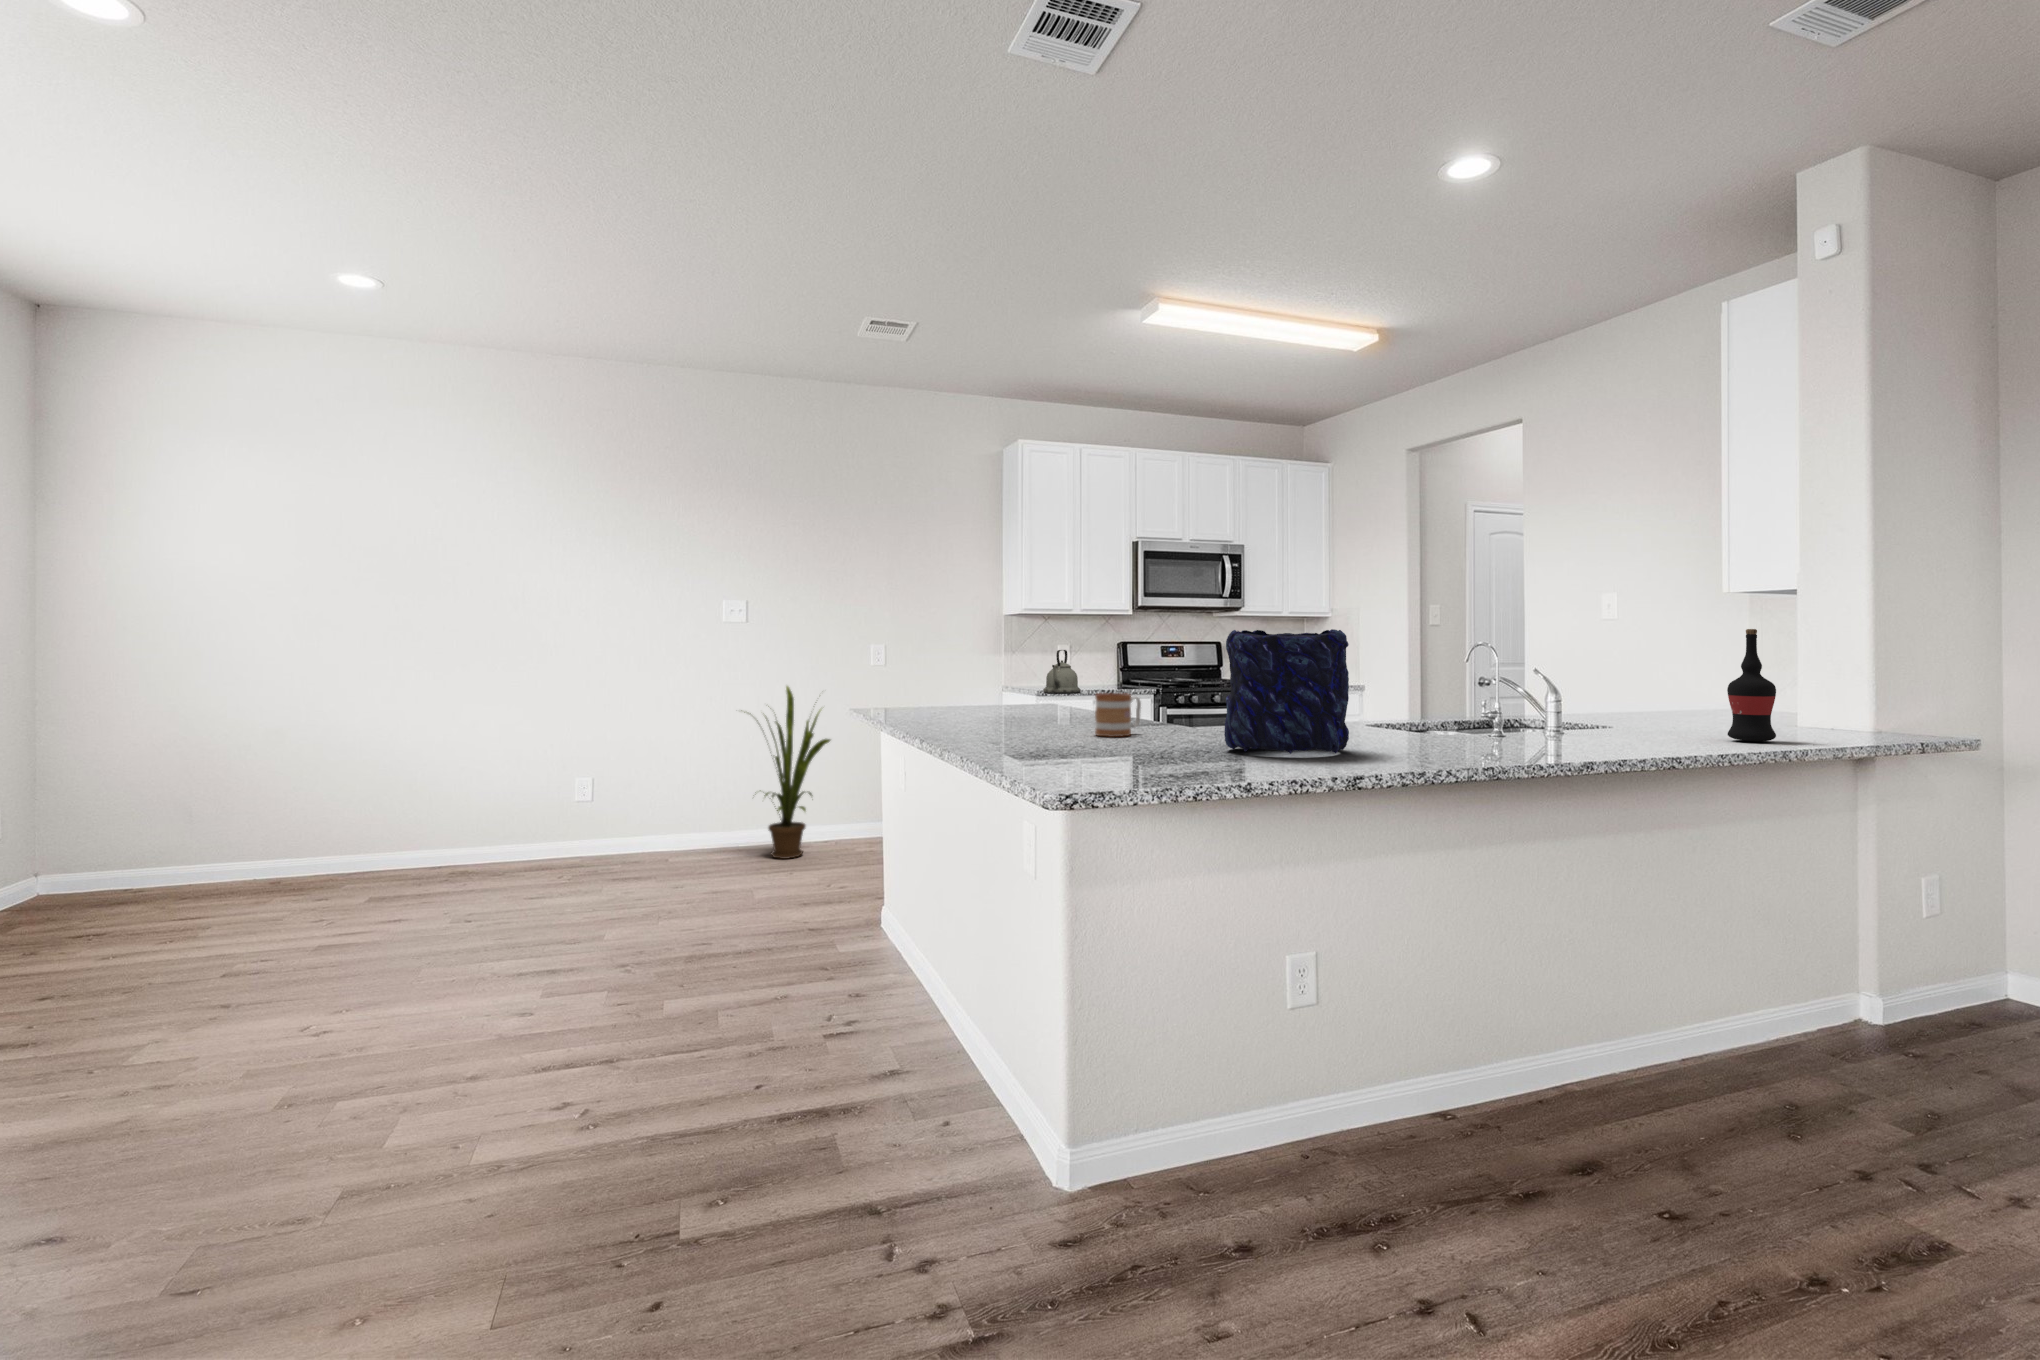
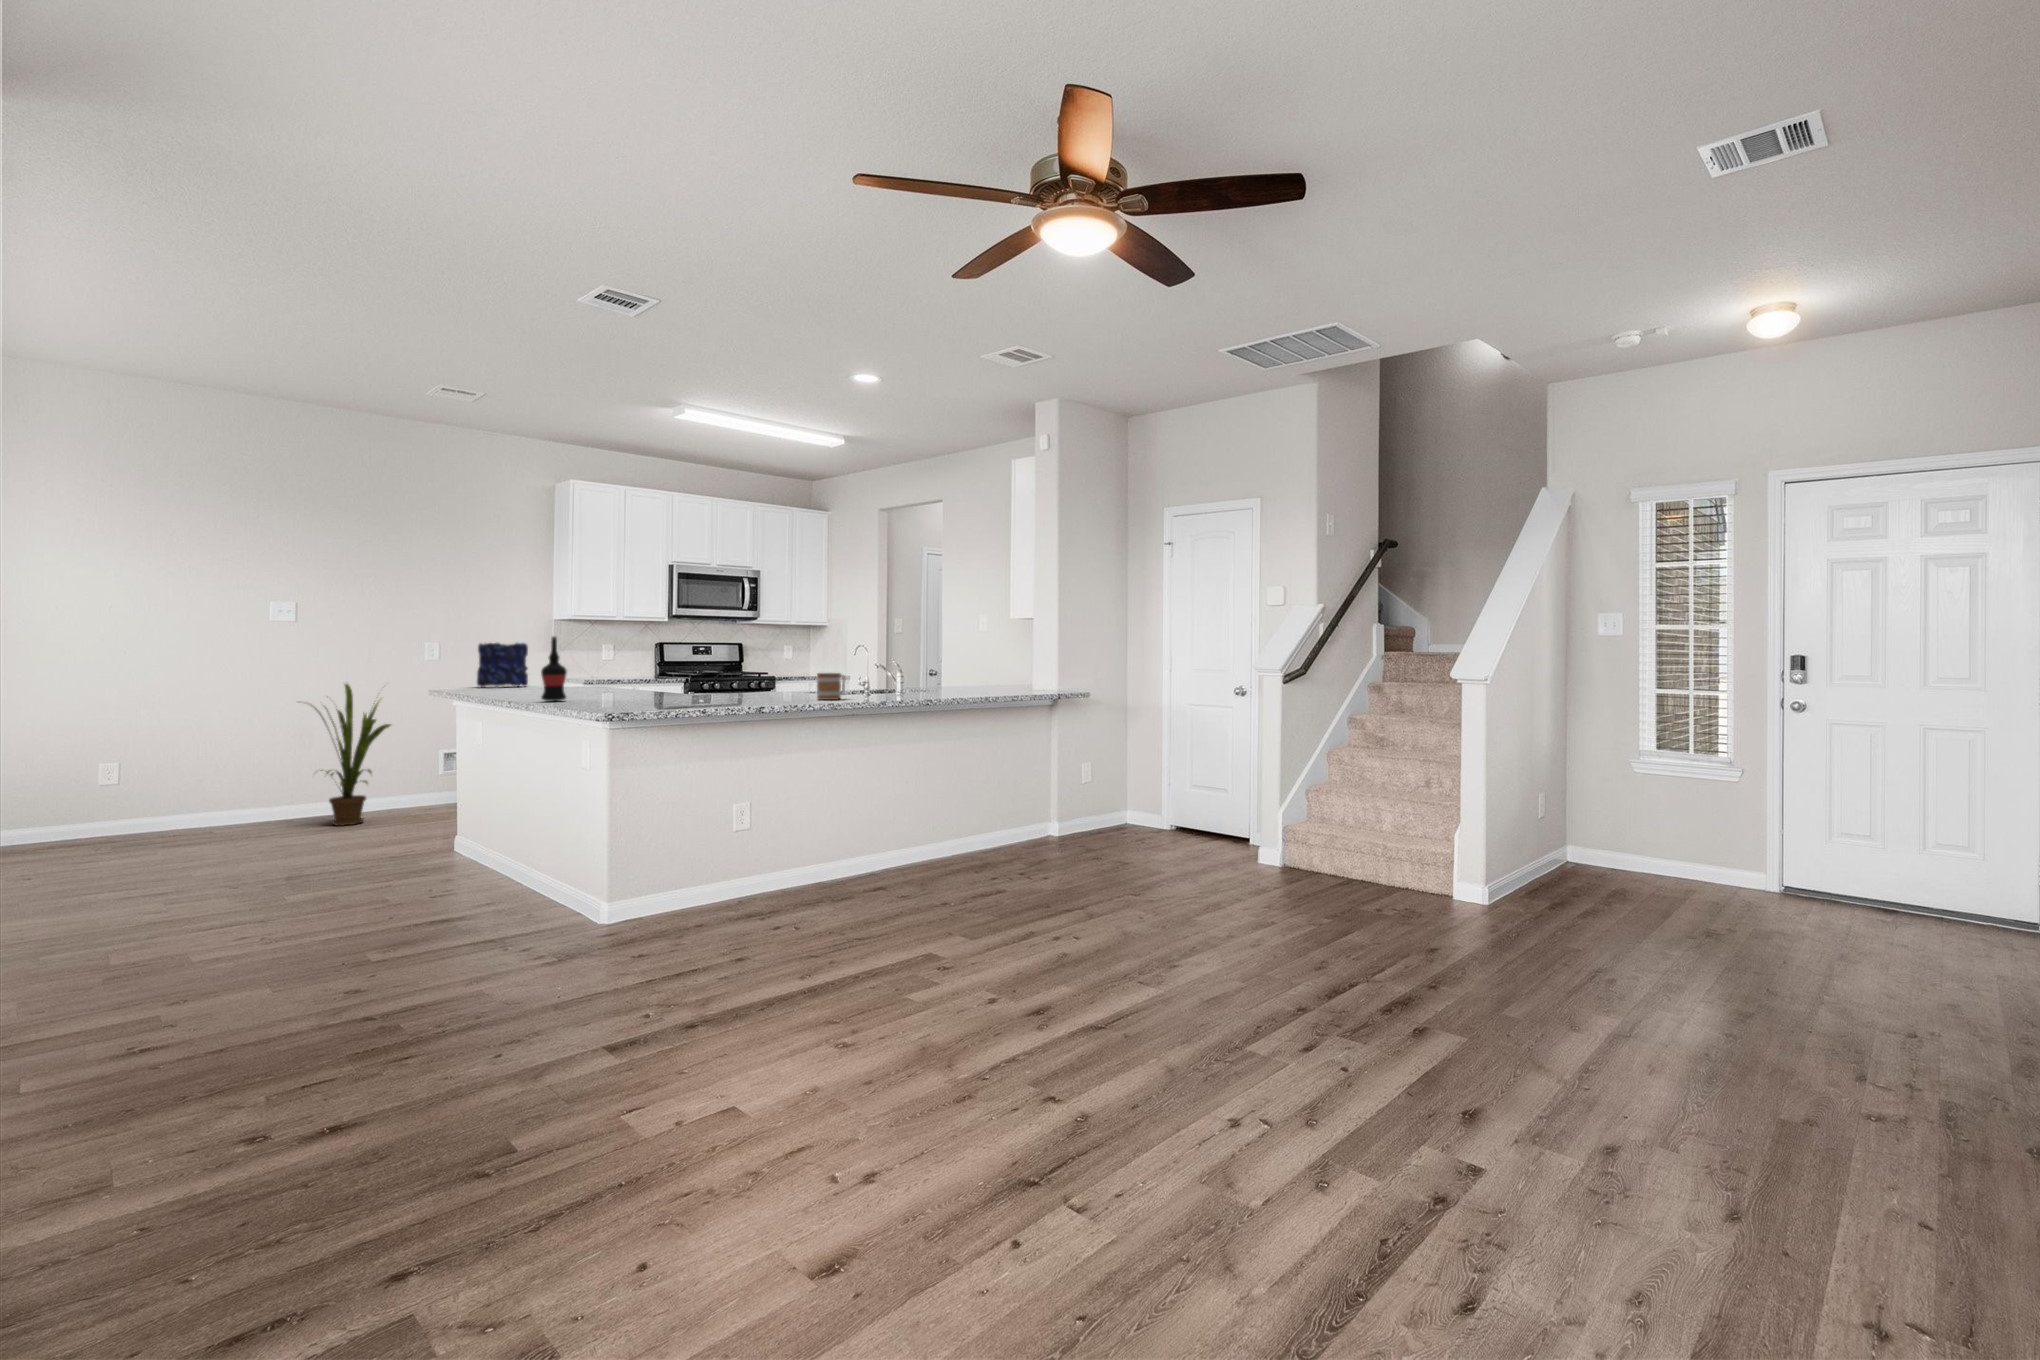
vase: present [1224,629,1349,754] -> present [477,643,528,687]
wine bottle: present [1727,629,1776,741] -> present [541,636,567,701]
kettle: present [1043,650,1081,693] -> none [590,650,623,684]
mug: present [1095,693,1141,737] -> present [817,673,845,700]

